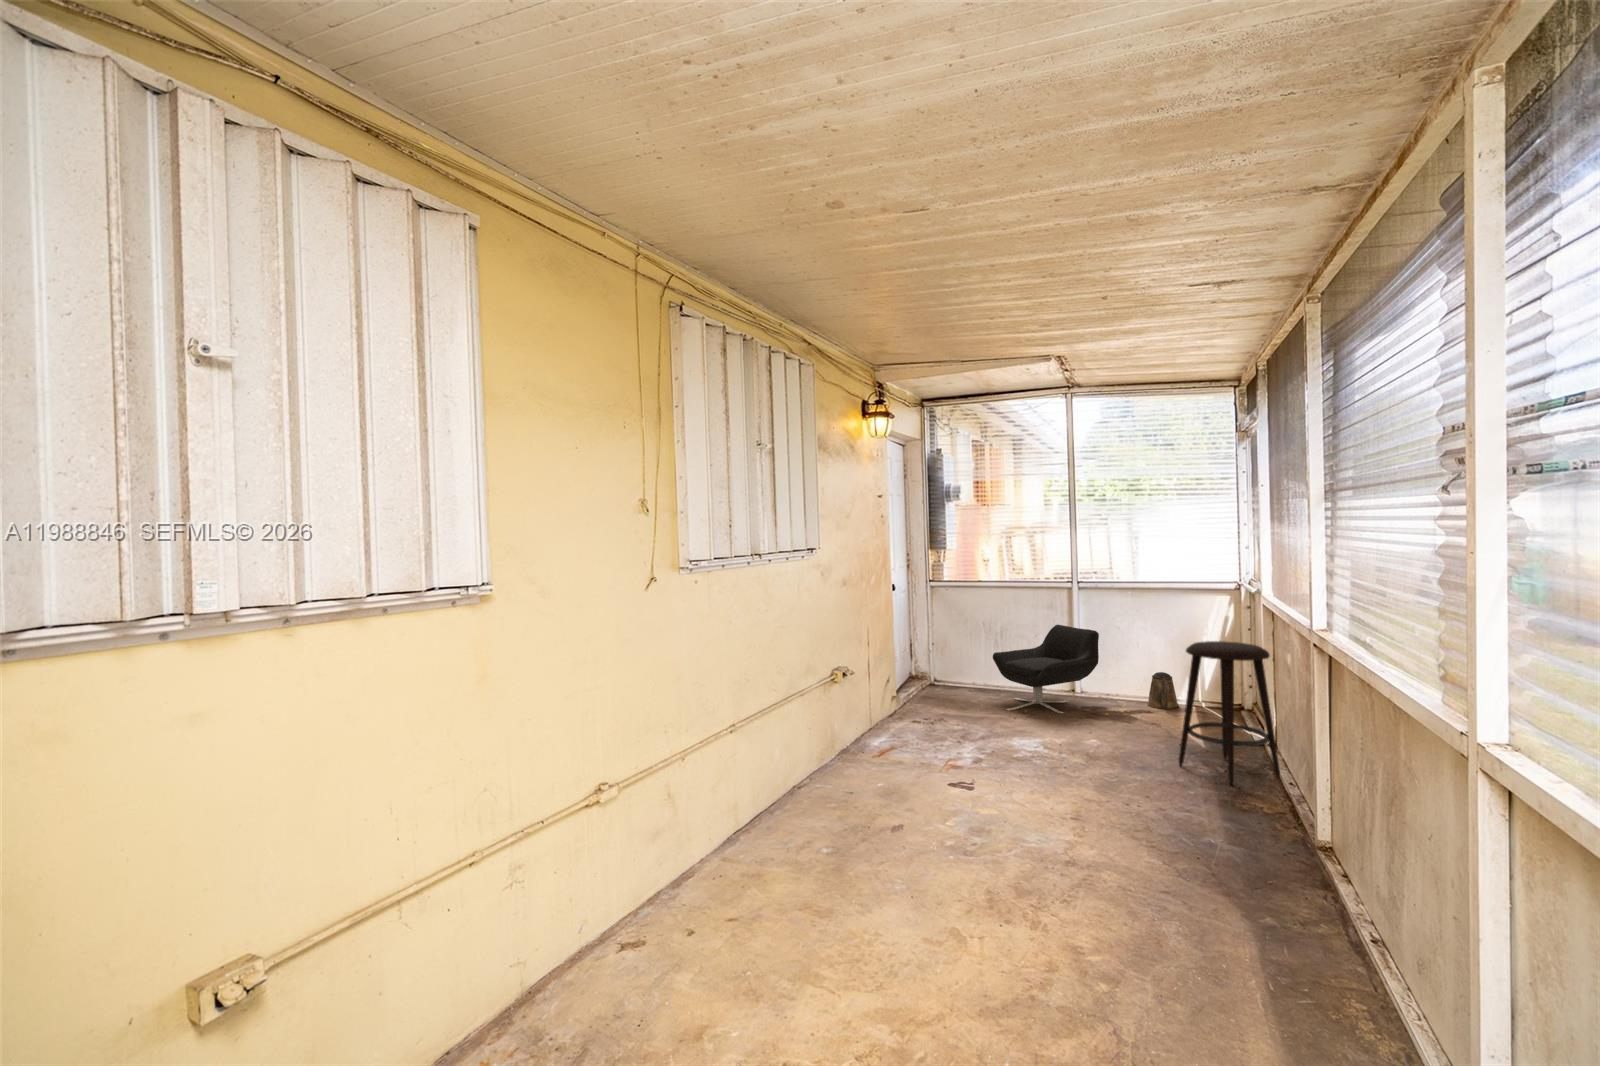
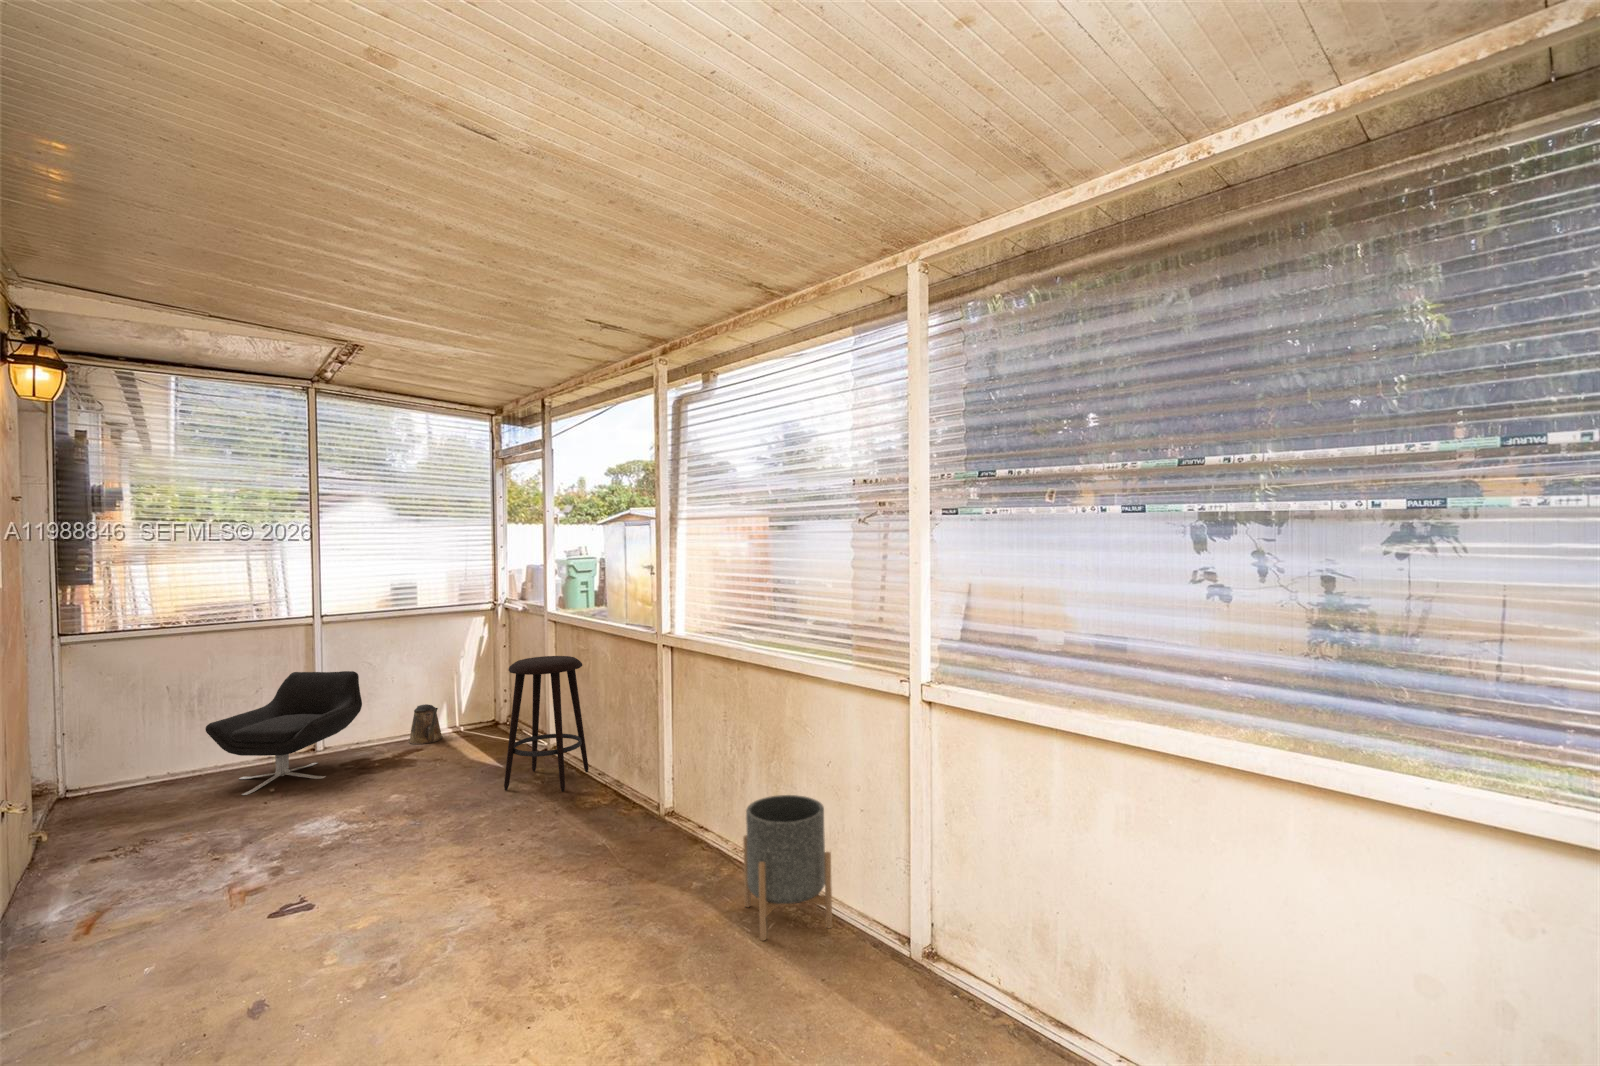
planter: none [1260,843,1389,1038] -> present [743,795,832,940]

